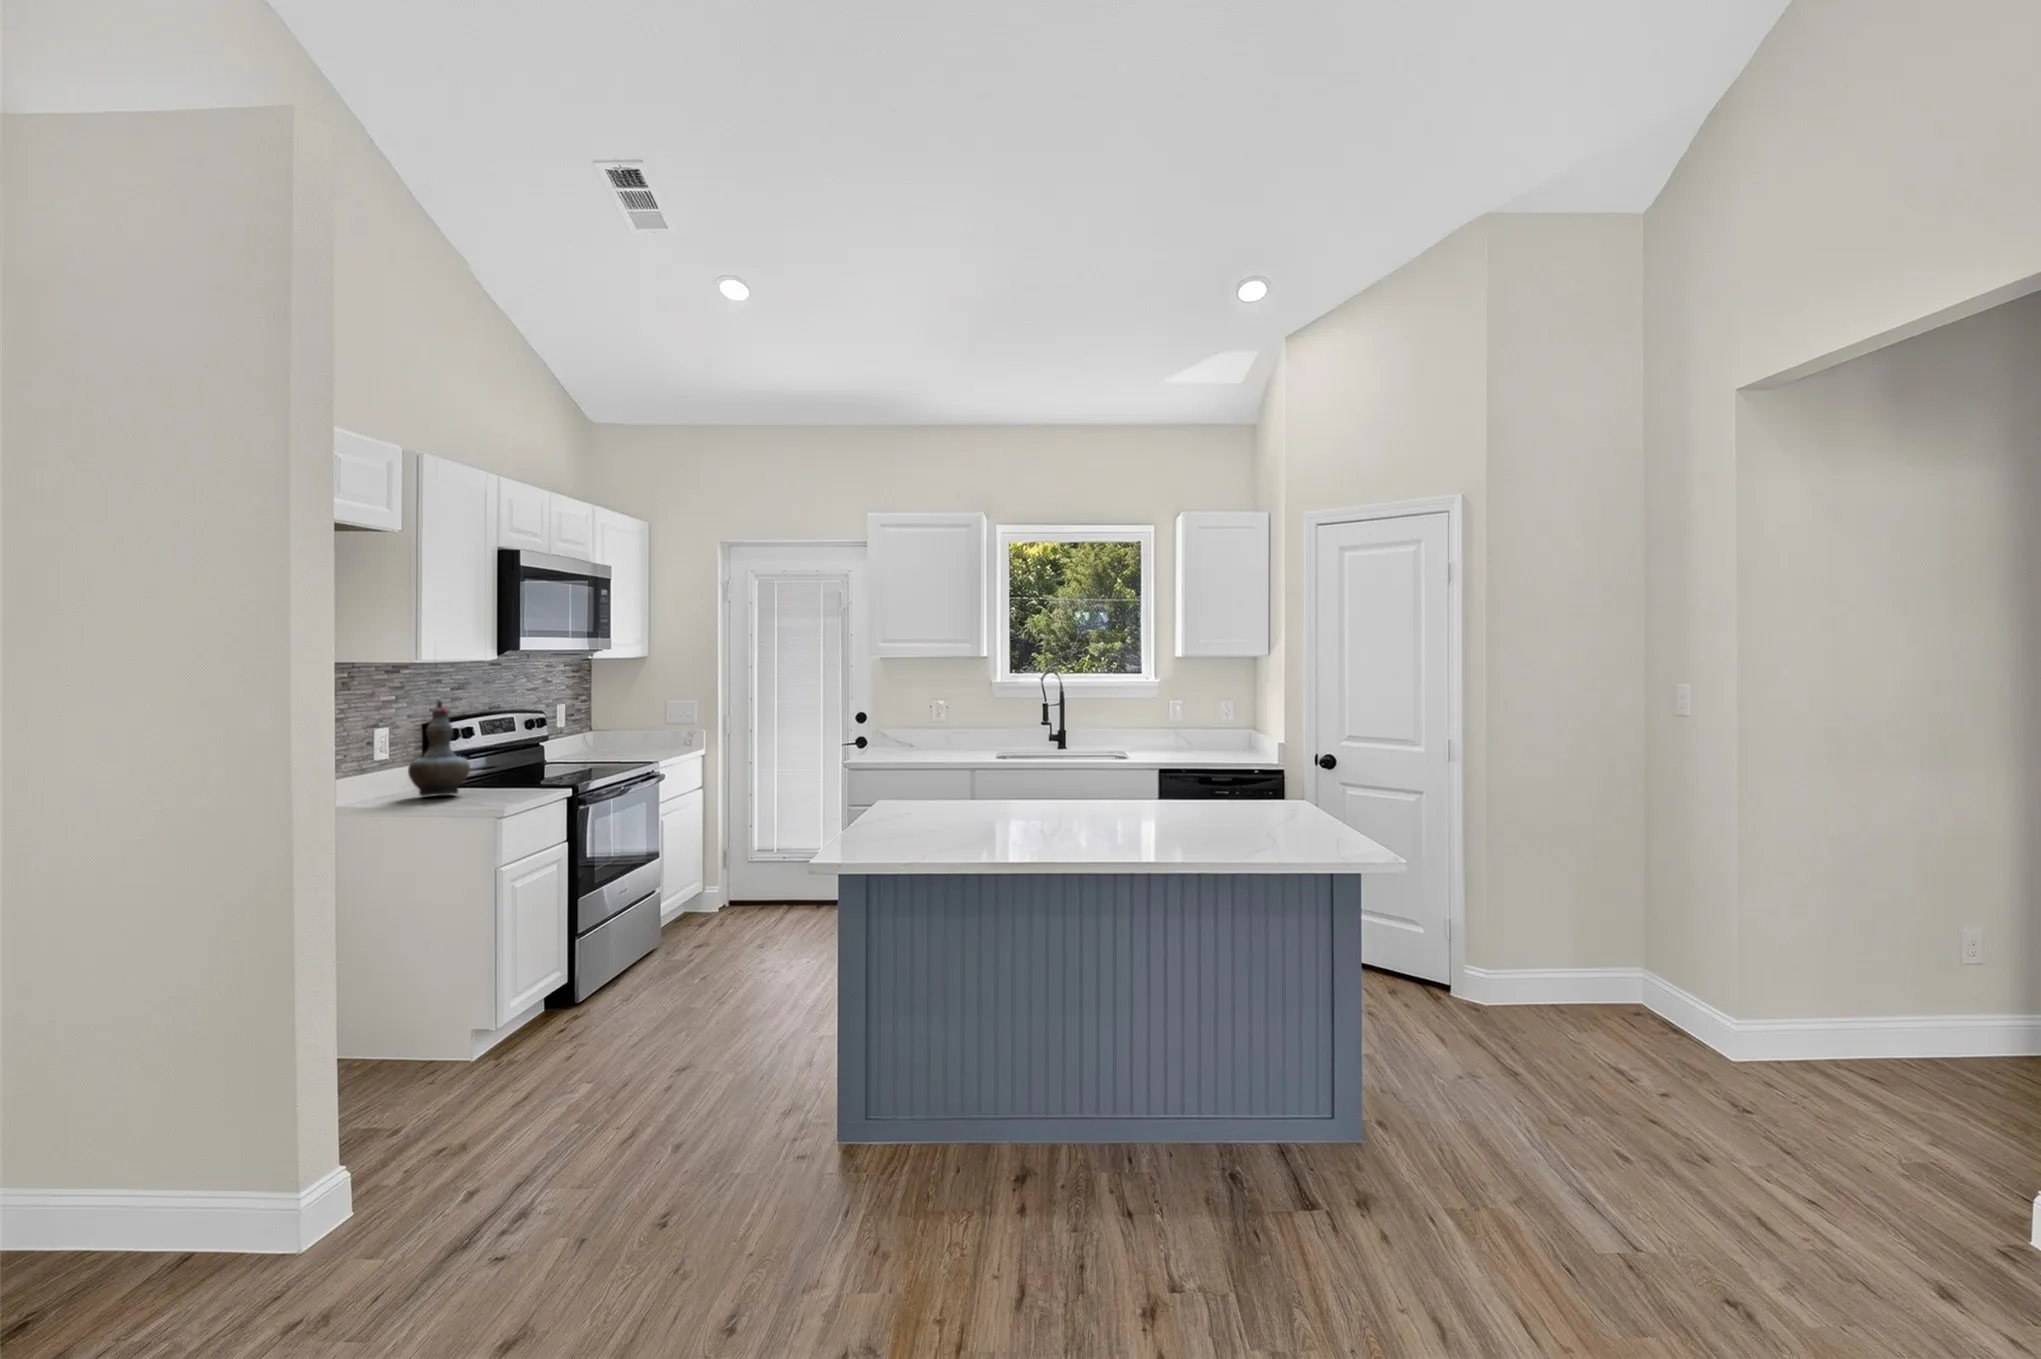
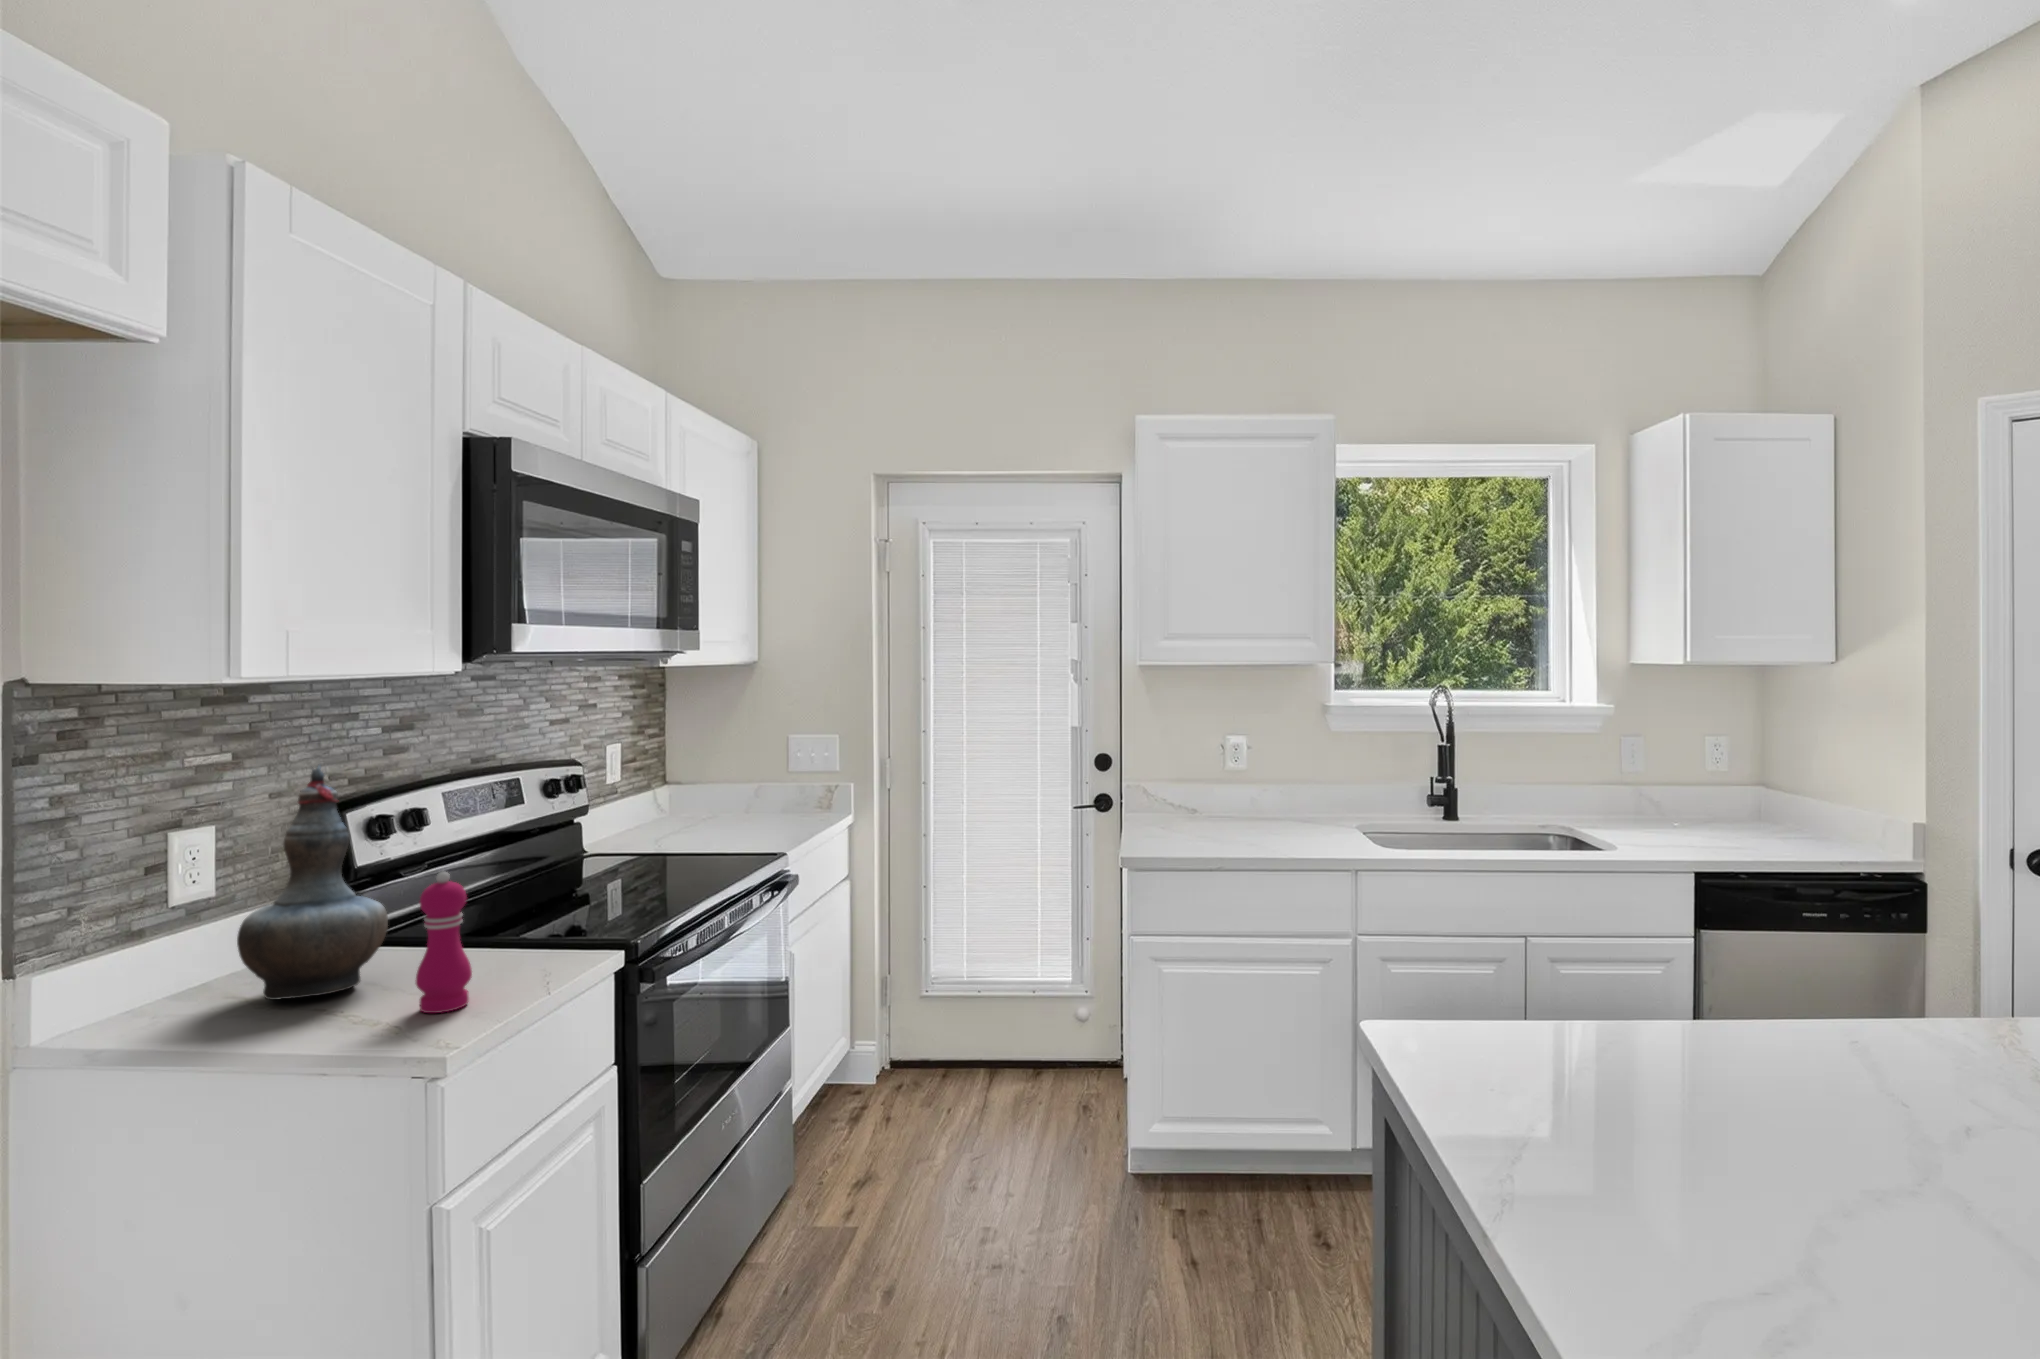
pepper mill: none [488,742,511,799] -> present [416,872,472,1013]

